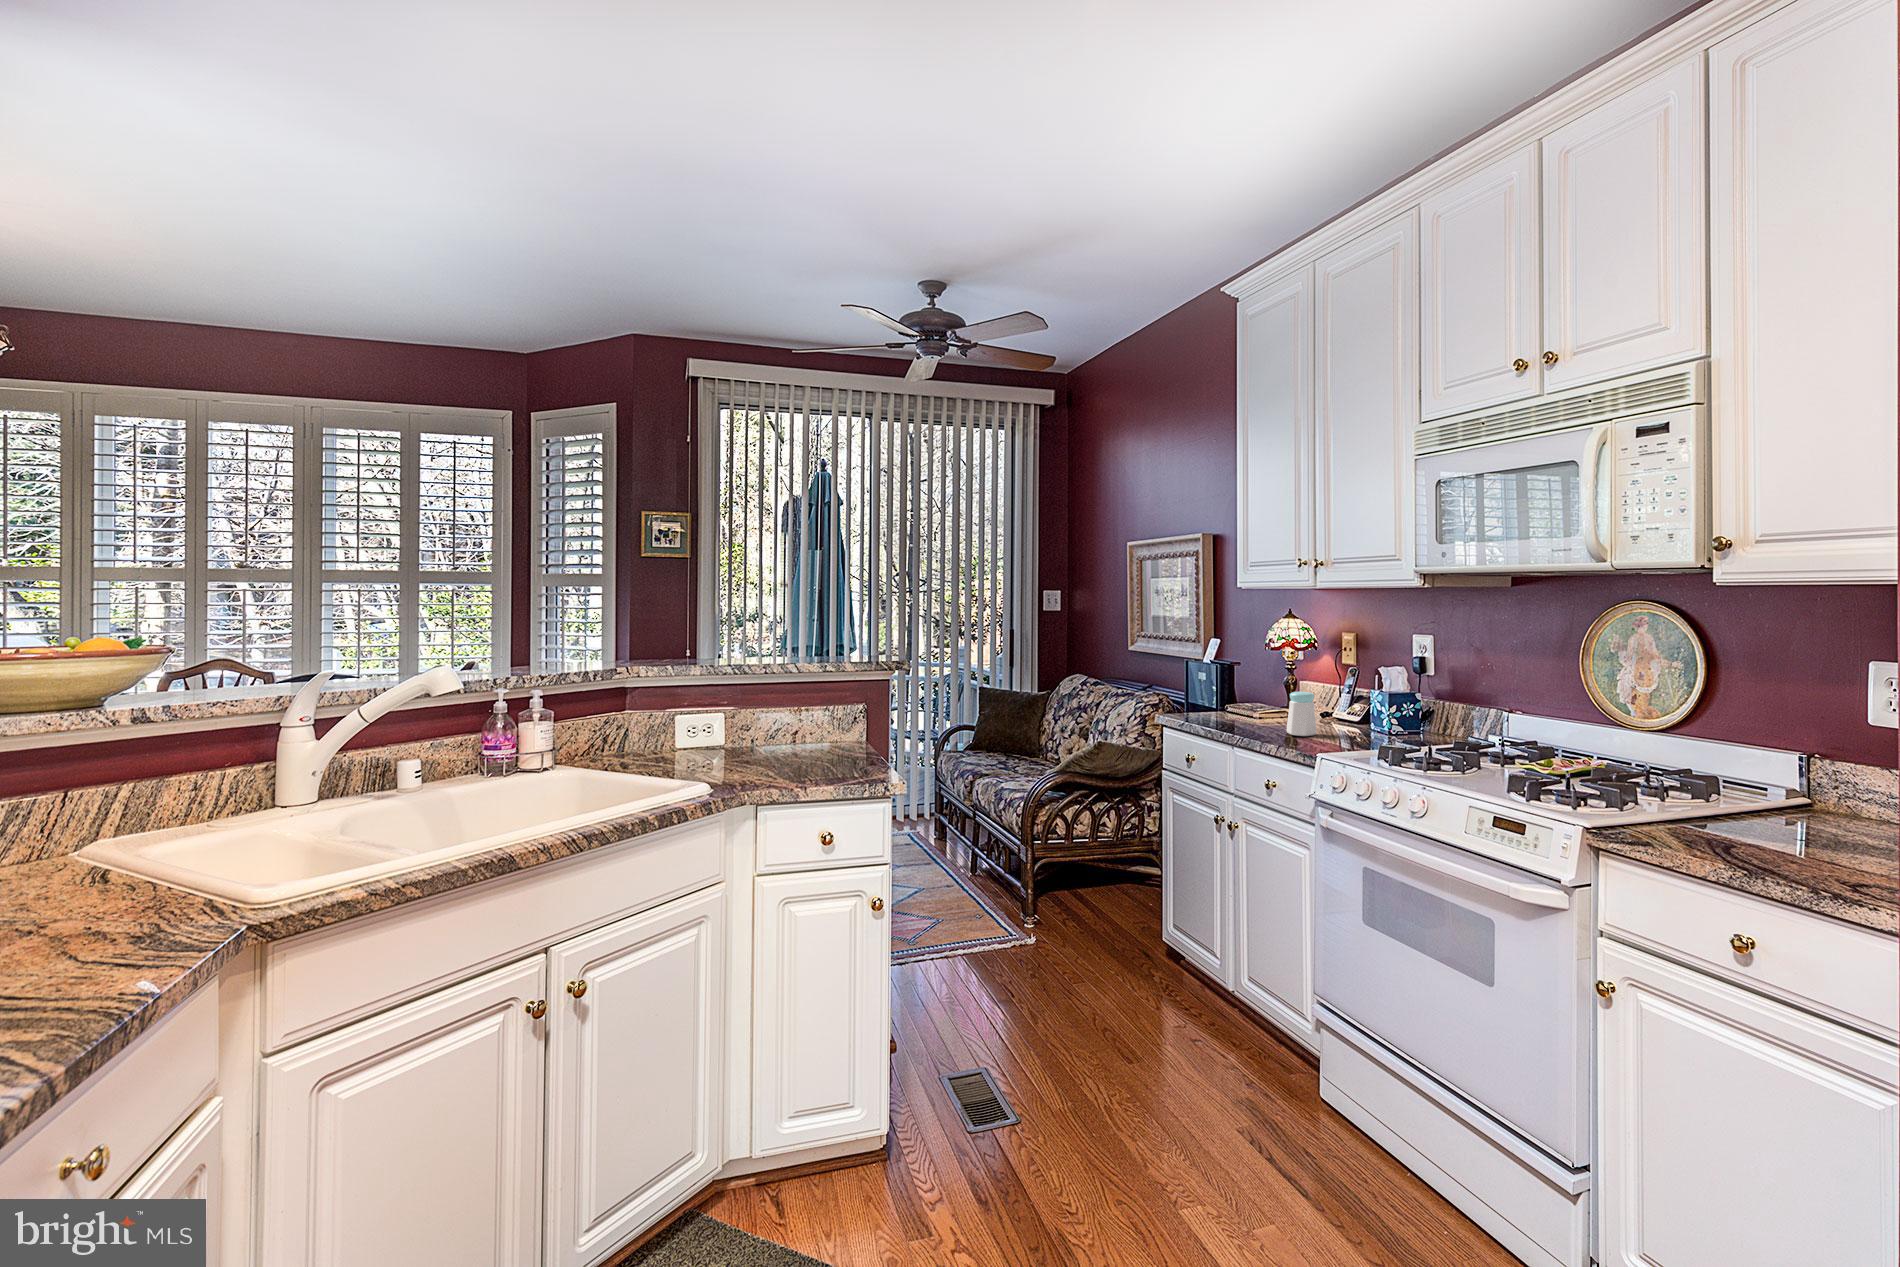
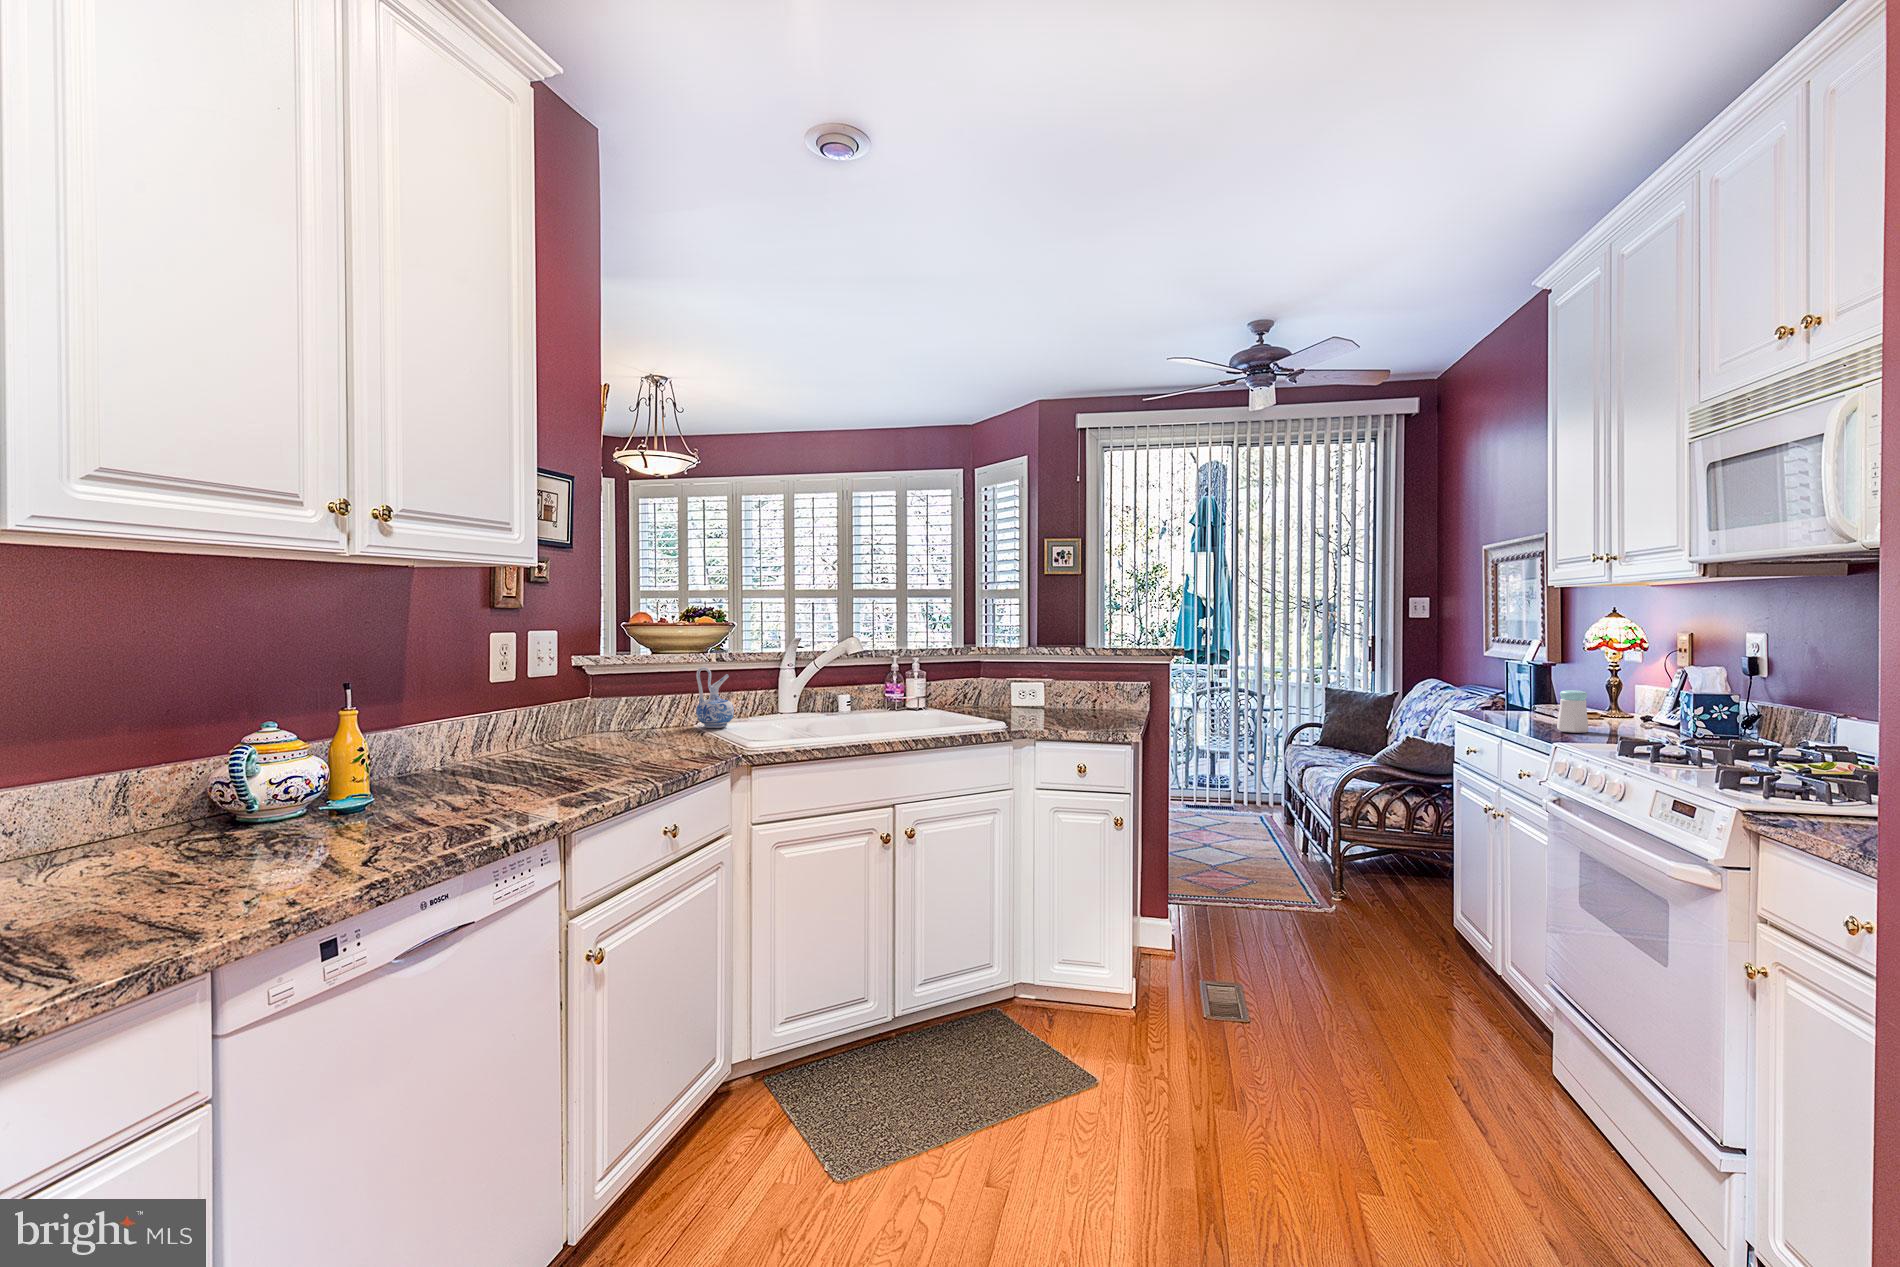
ceramic pitcher: none [82,736,178,855] -> present [696,667,734,728]

